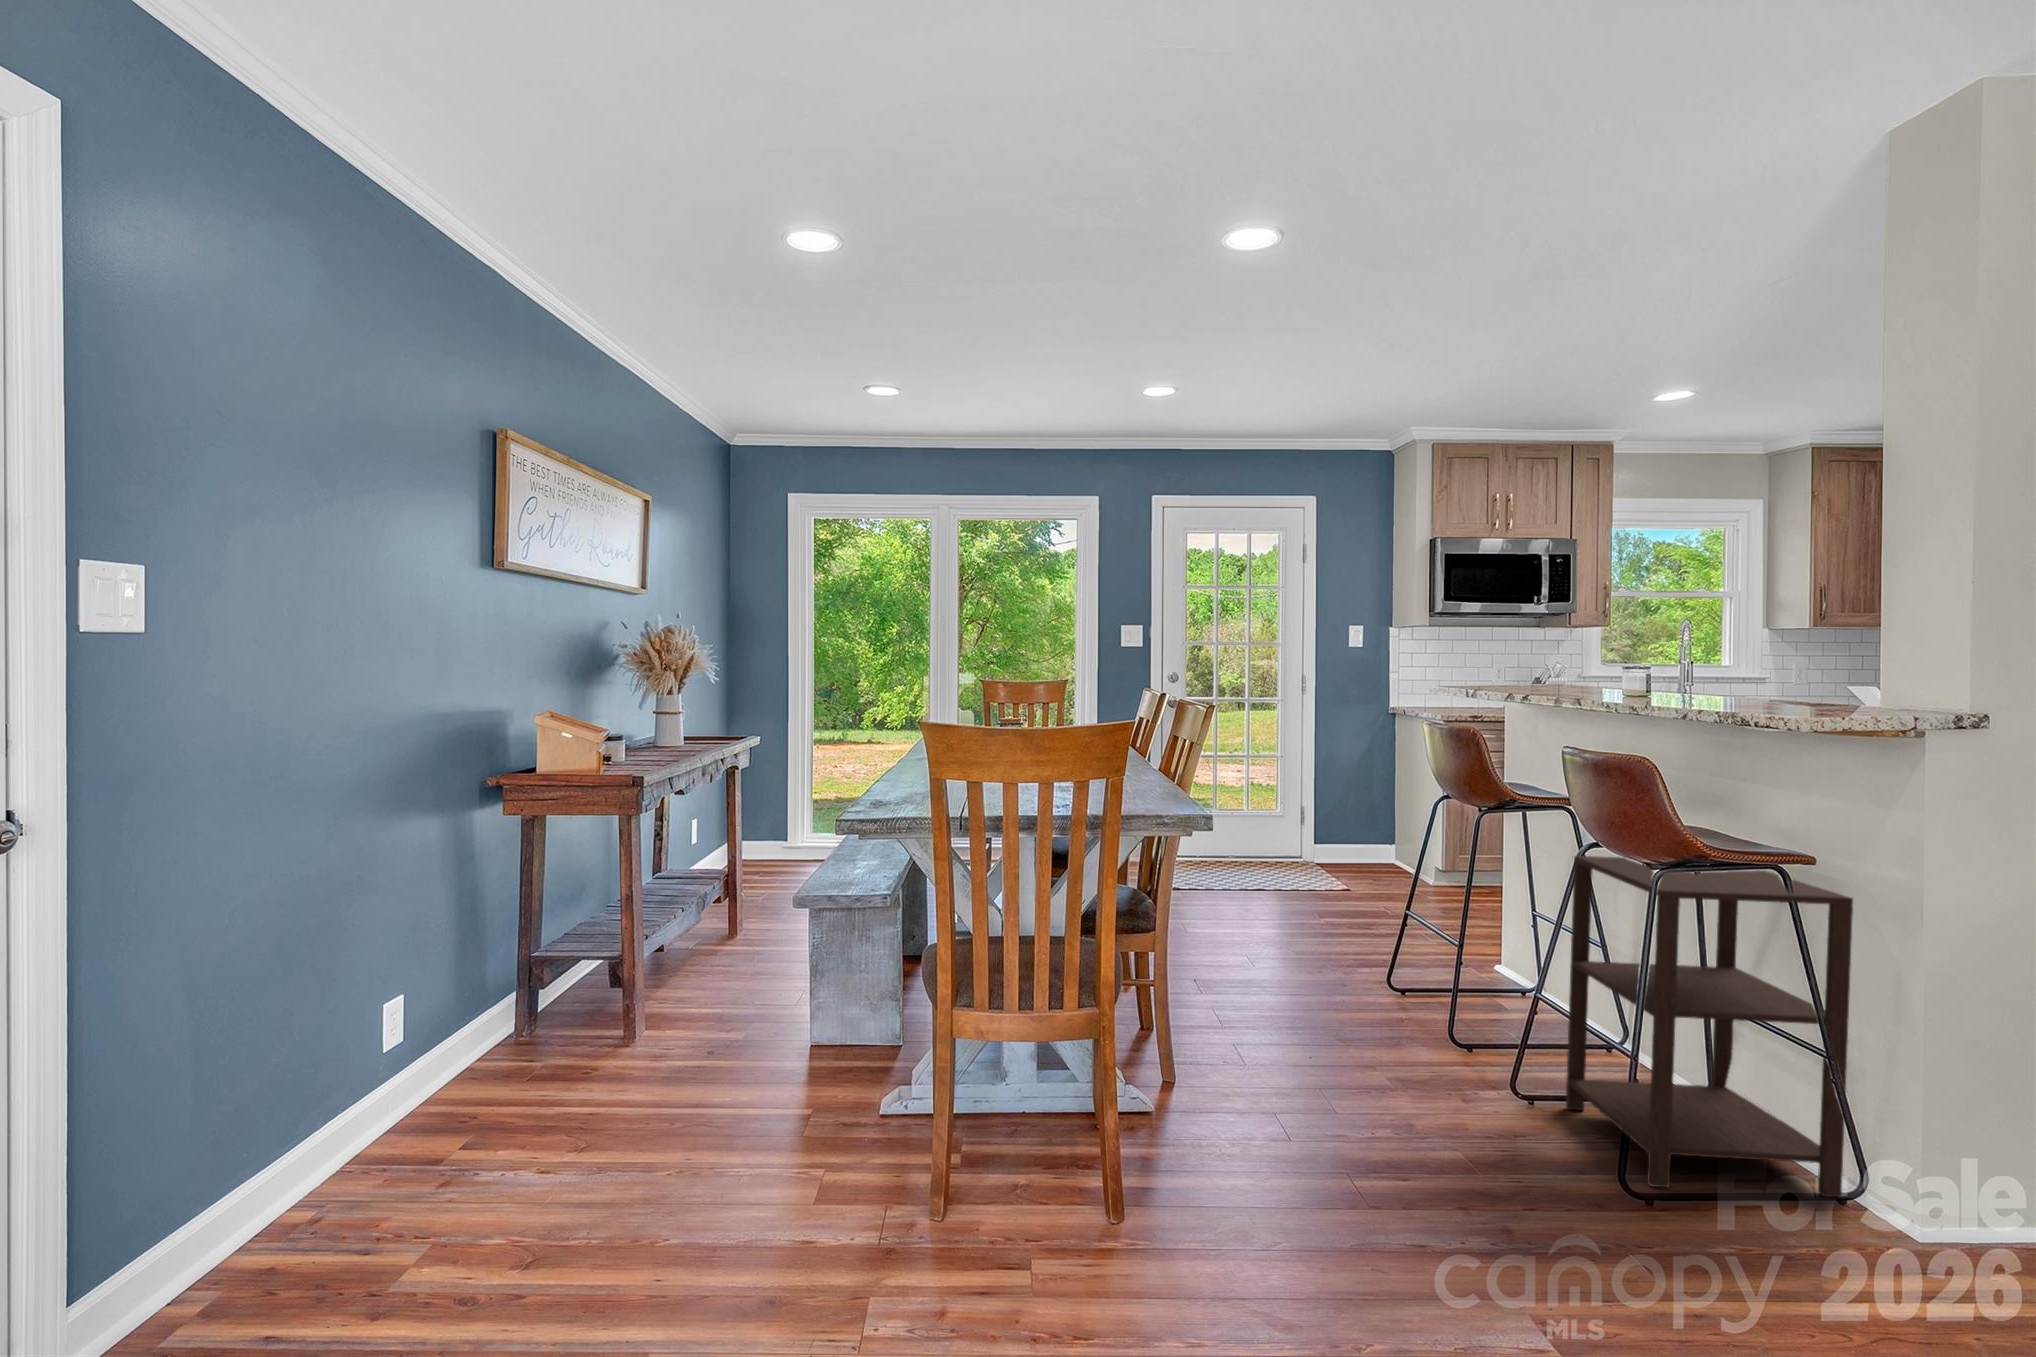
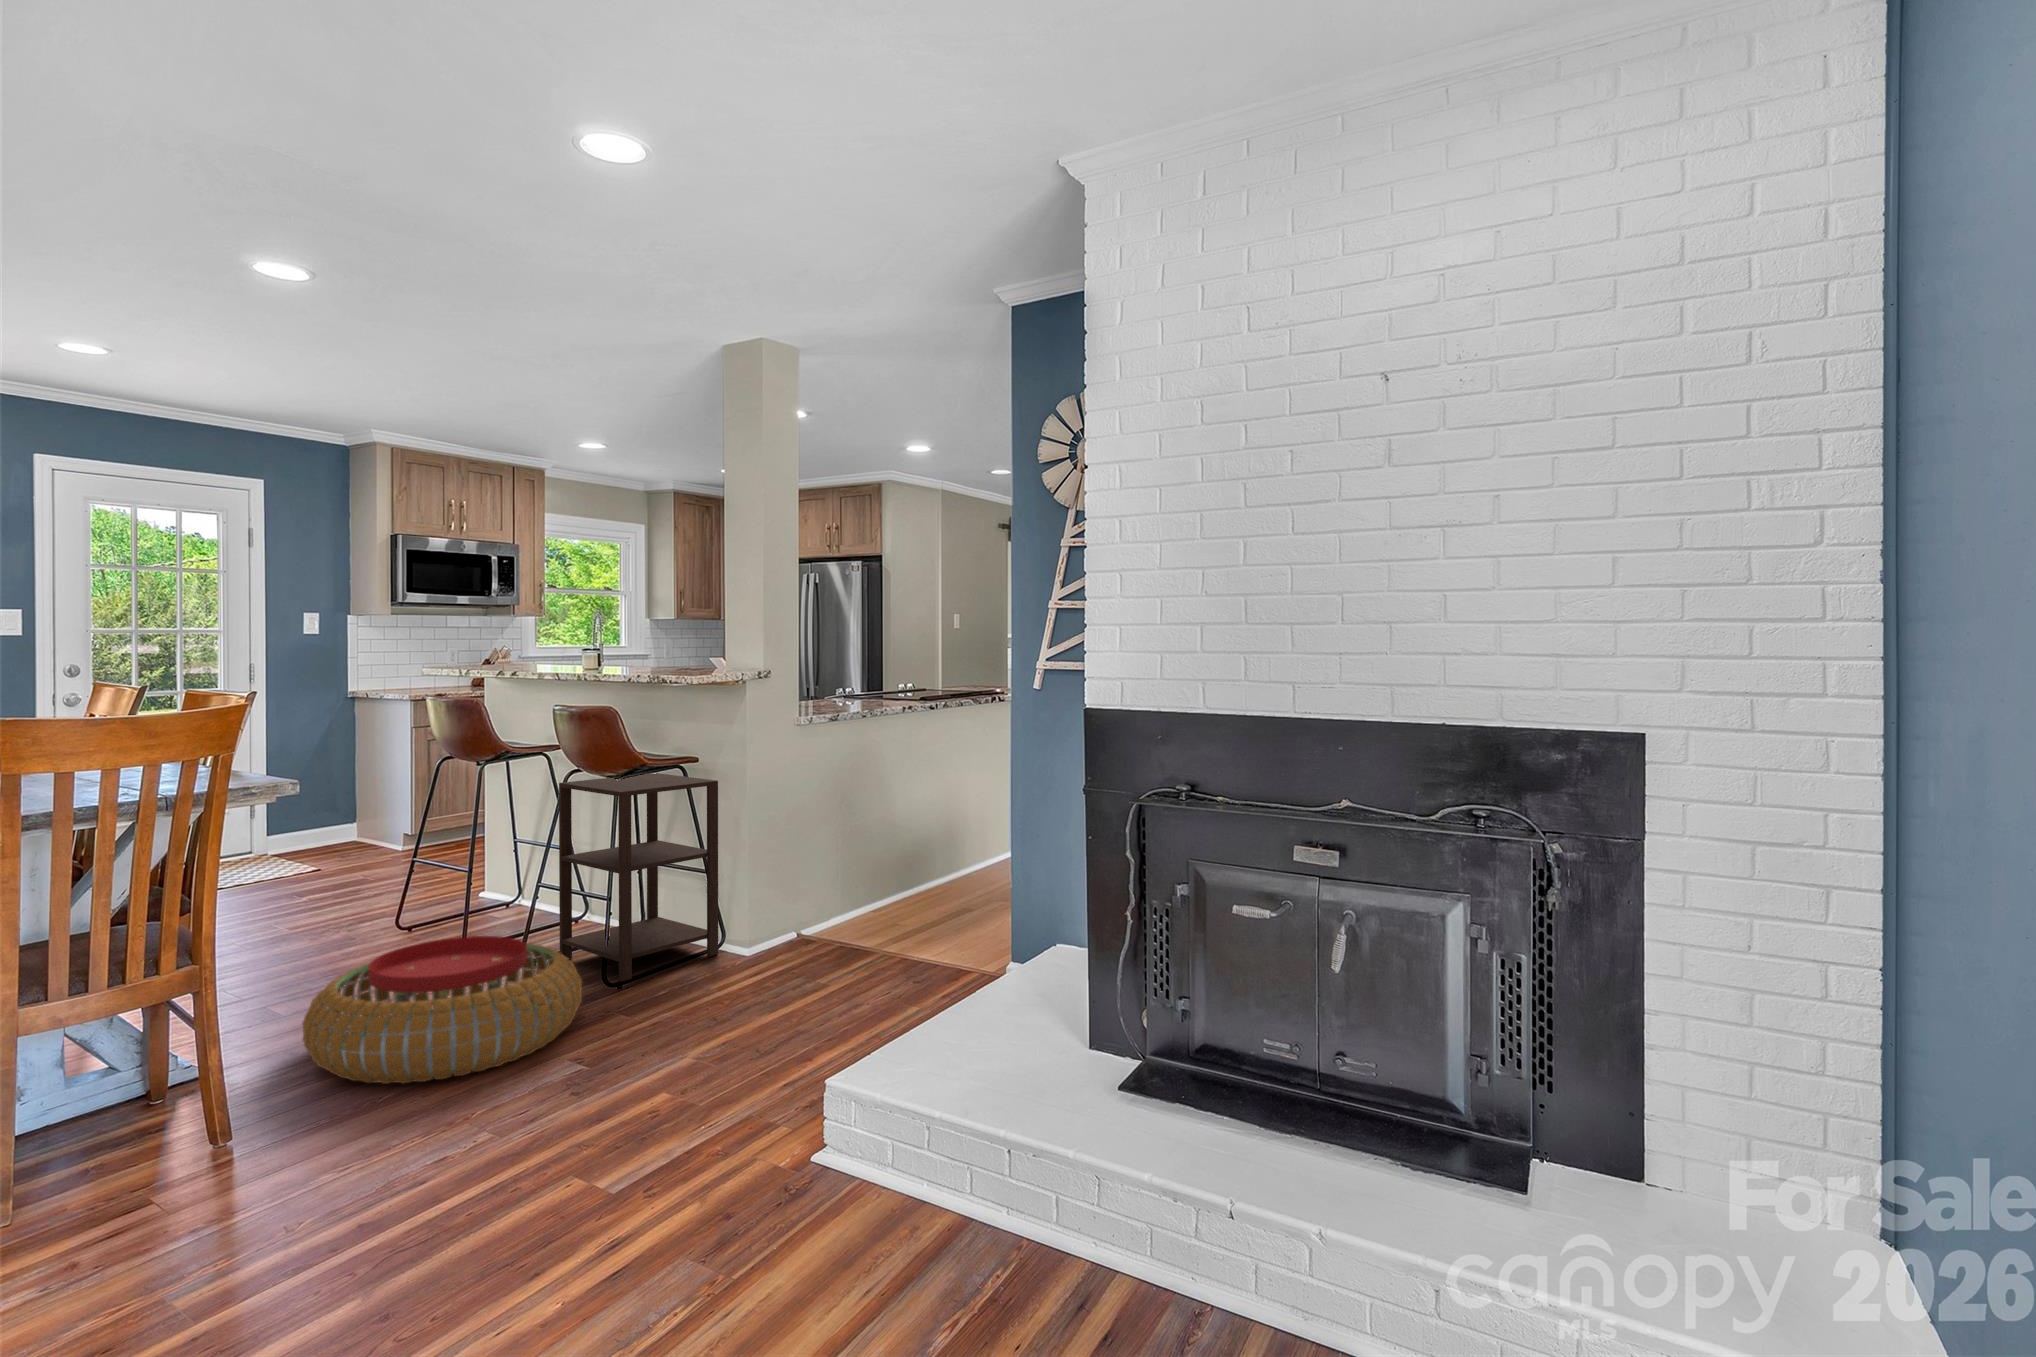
pouf: none [1223,1040,1573,1271] -> present [302,936,582,1084]

